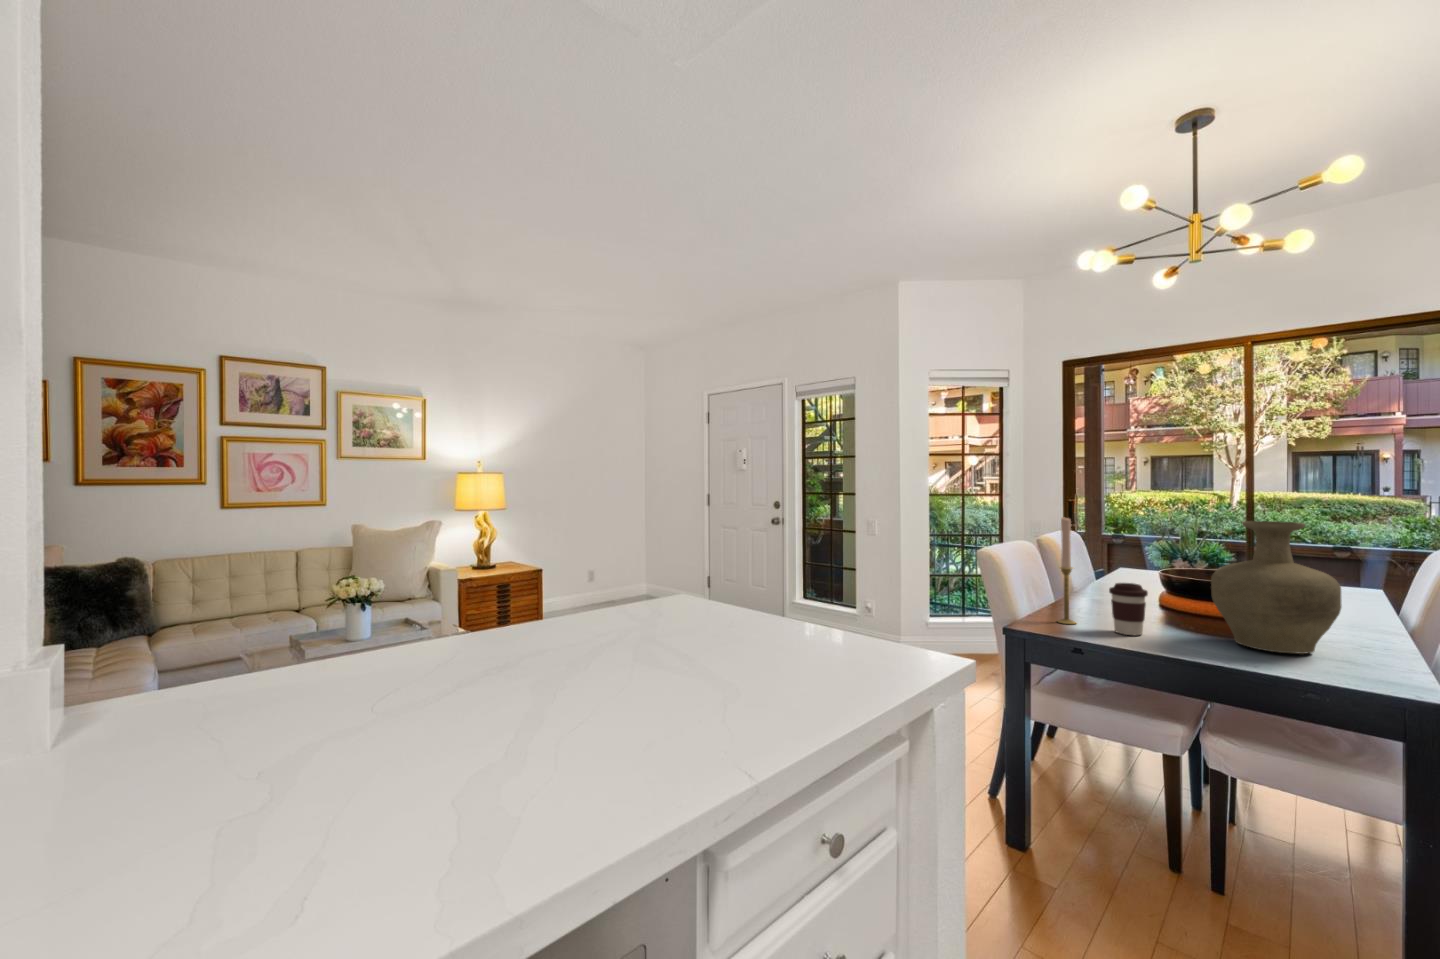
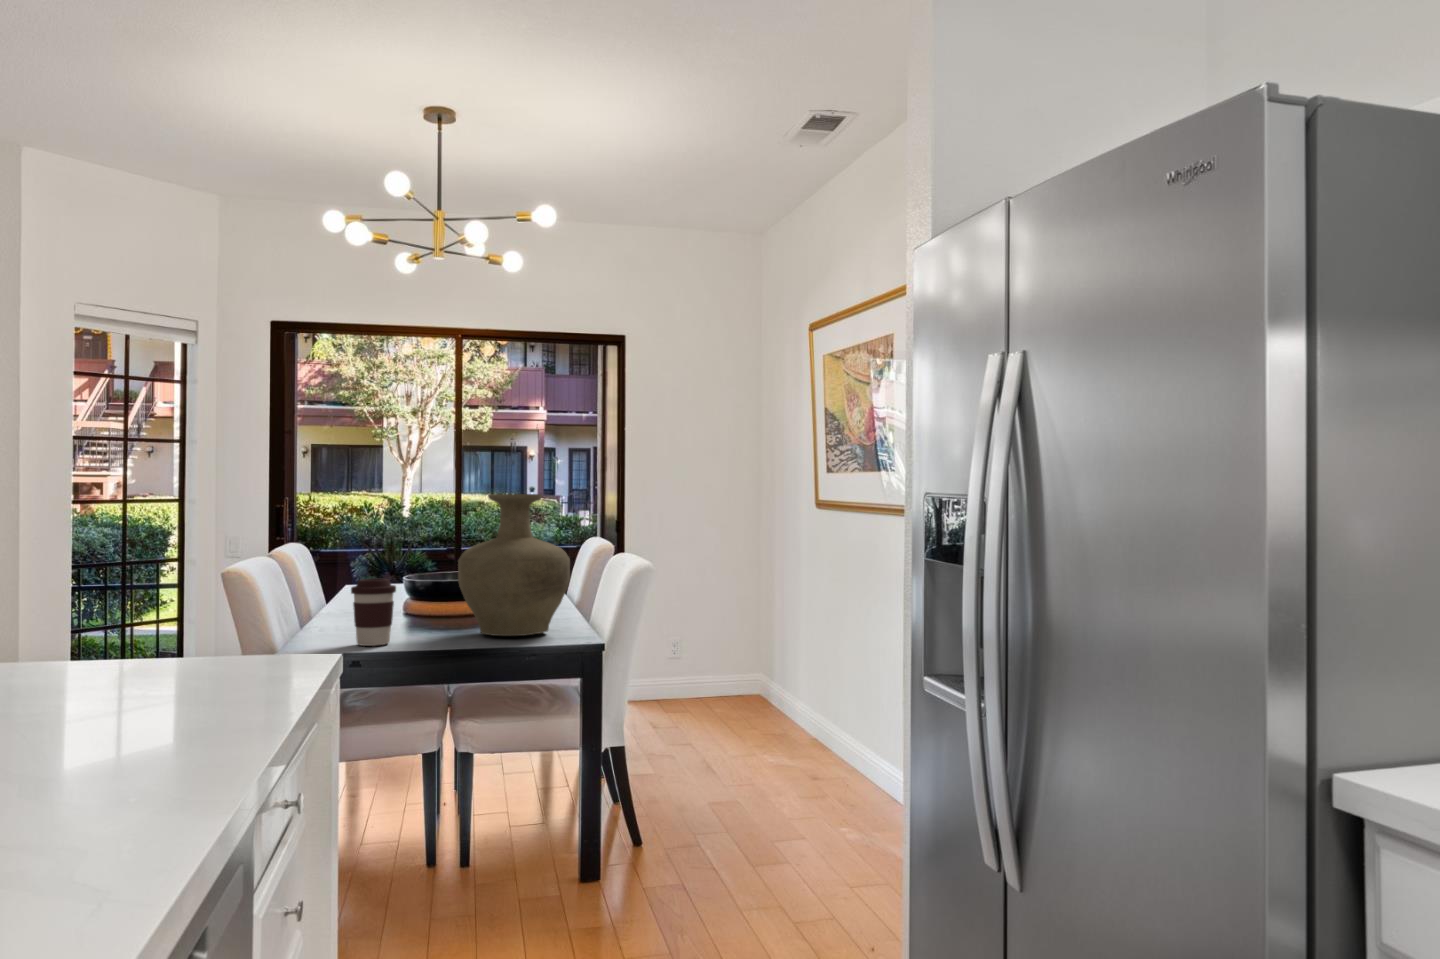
candlestick: present [1058,517,1076,624] -> none [276,493,305,647]

